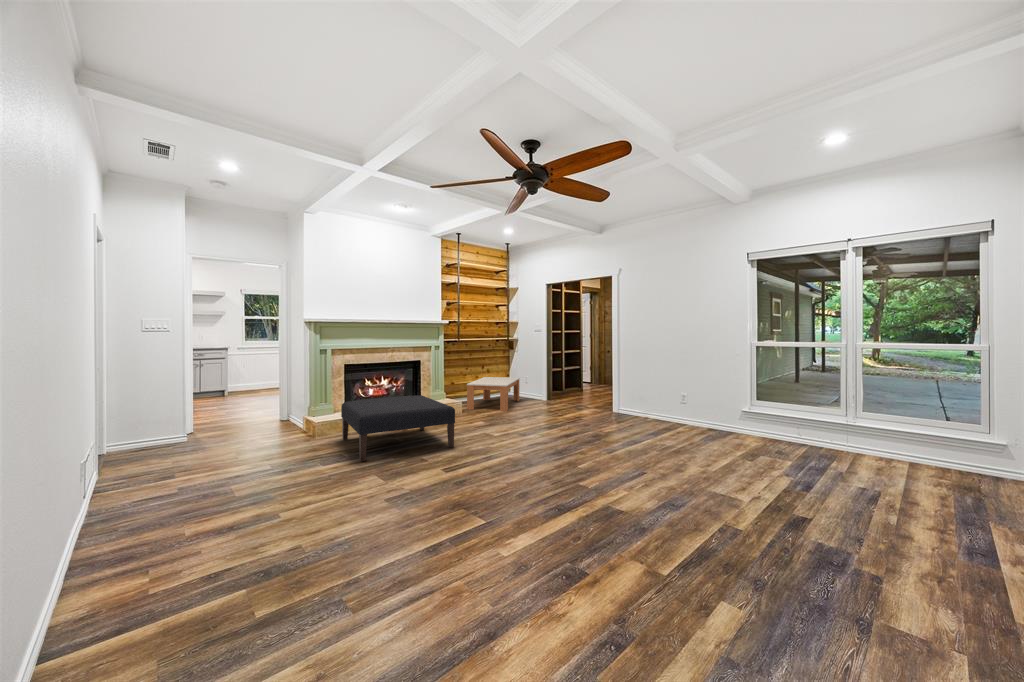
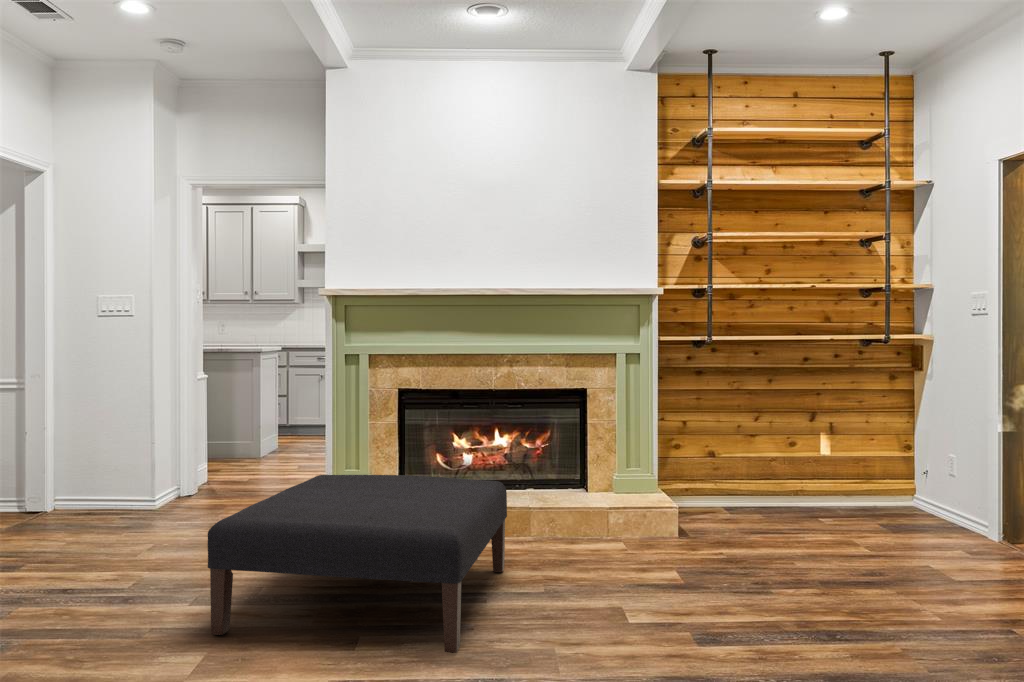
coffee table: present [467,377,520,411] -> none [712,443,917,559]

